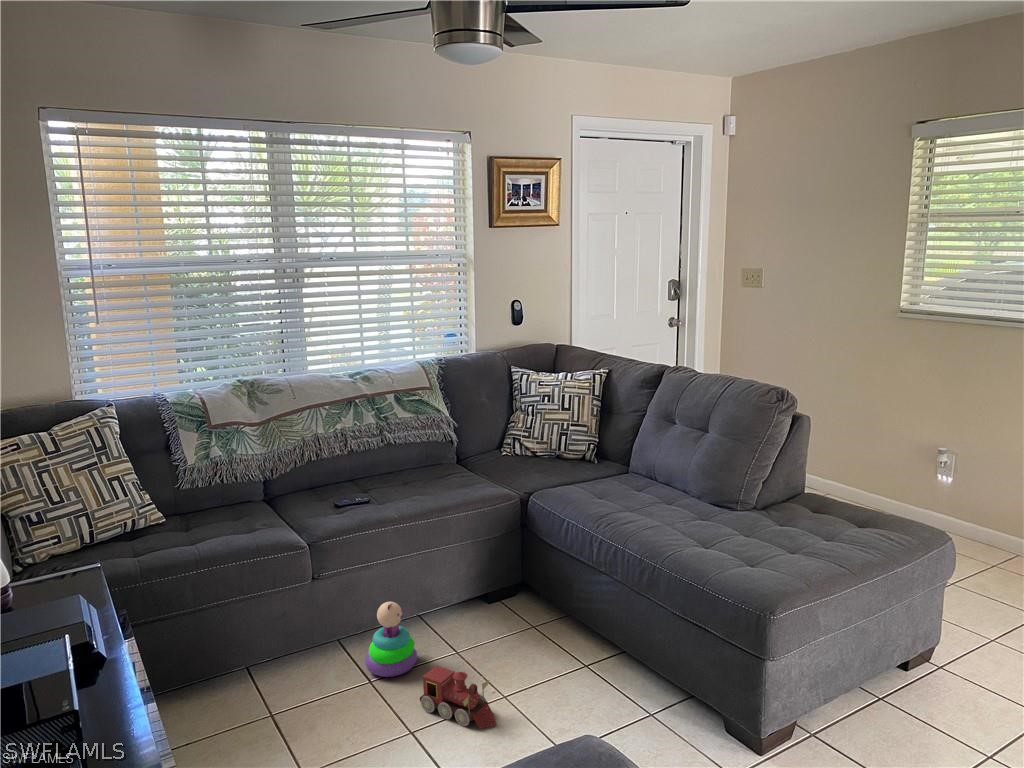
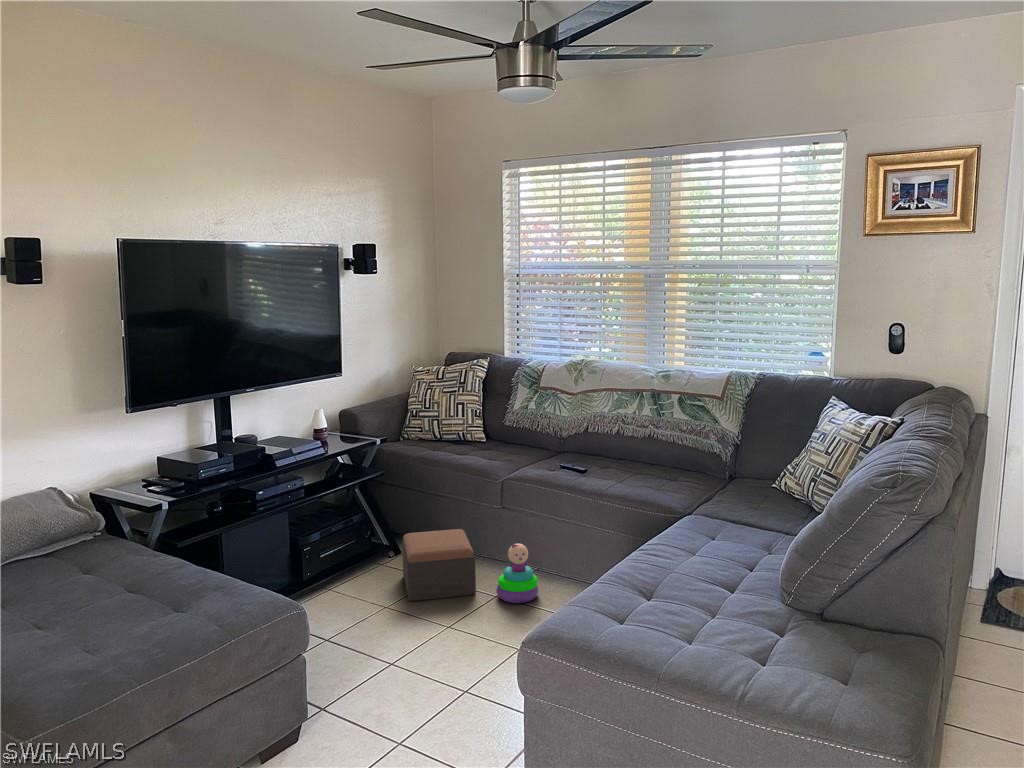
footstool: none [221,631,354,747] -> present [402,529,476,601]
toy train: present [420,666,496,728] -> none [461,596,498,654]

